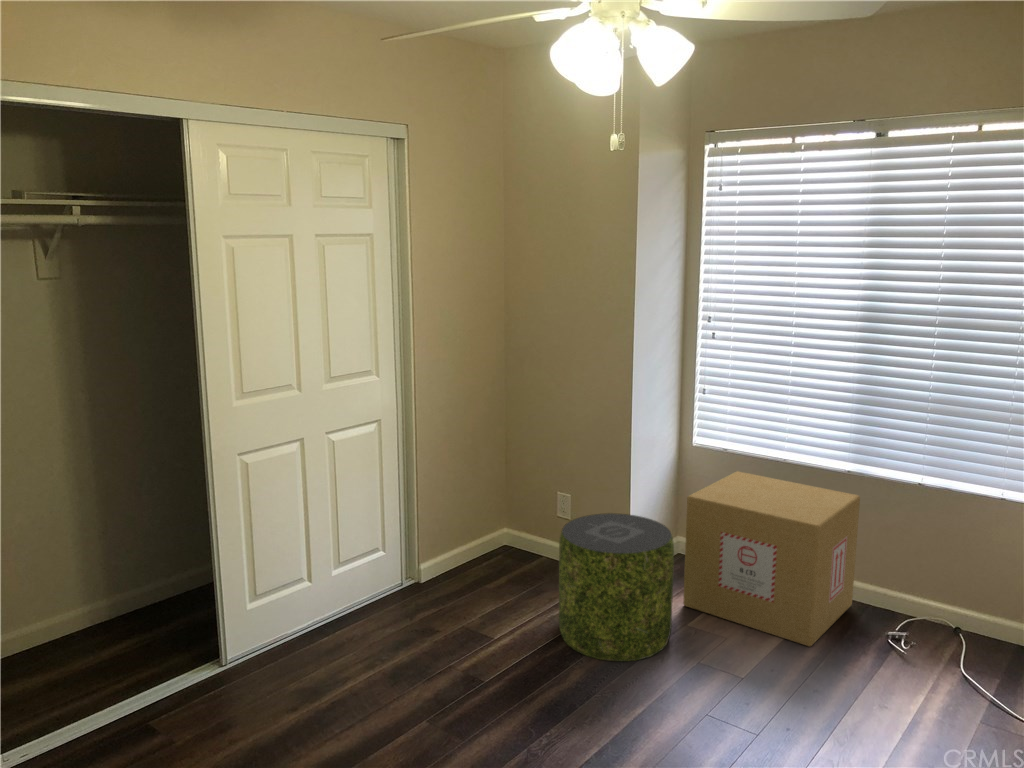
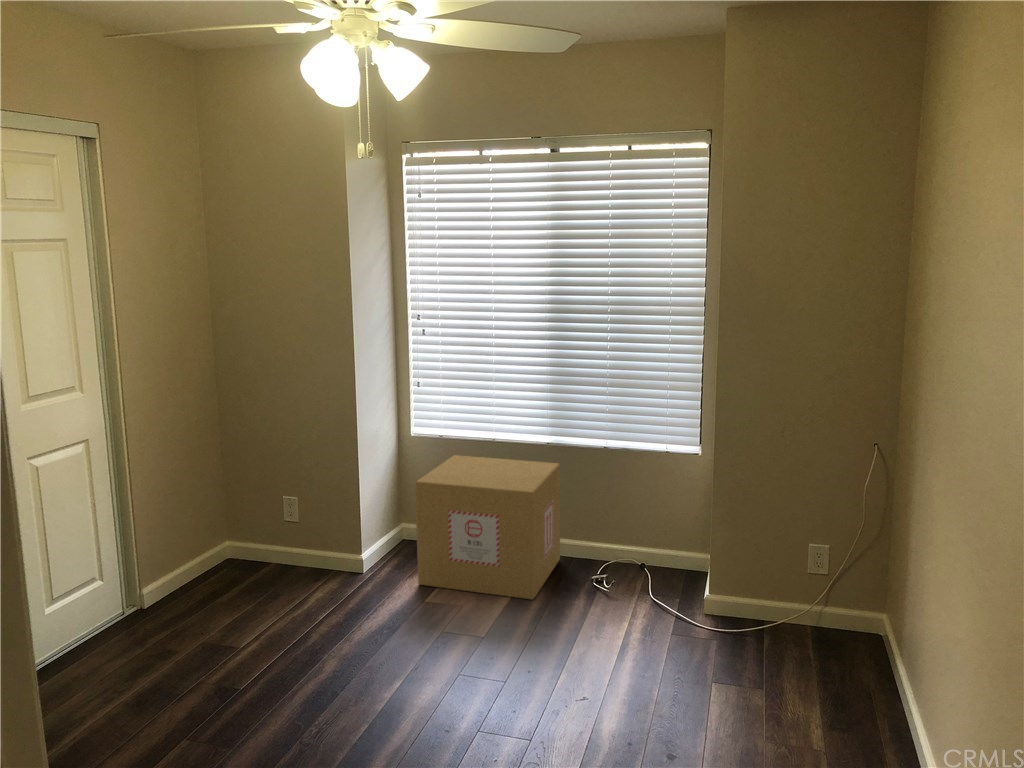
pouf: present [559,513,674,661] -> none [299,506,413,647]

